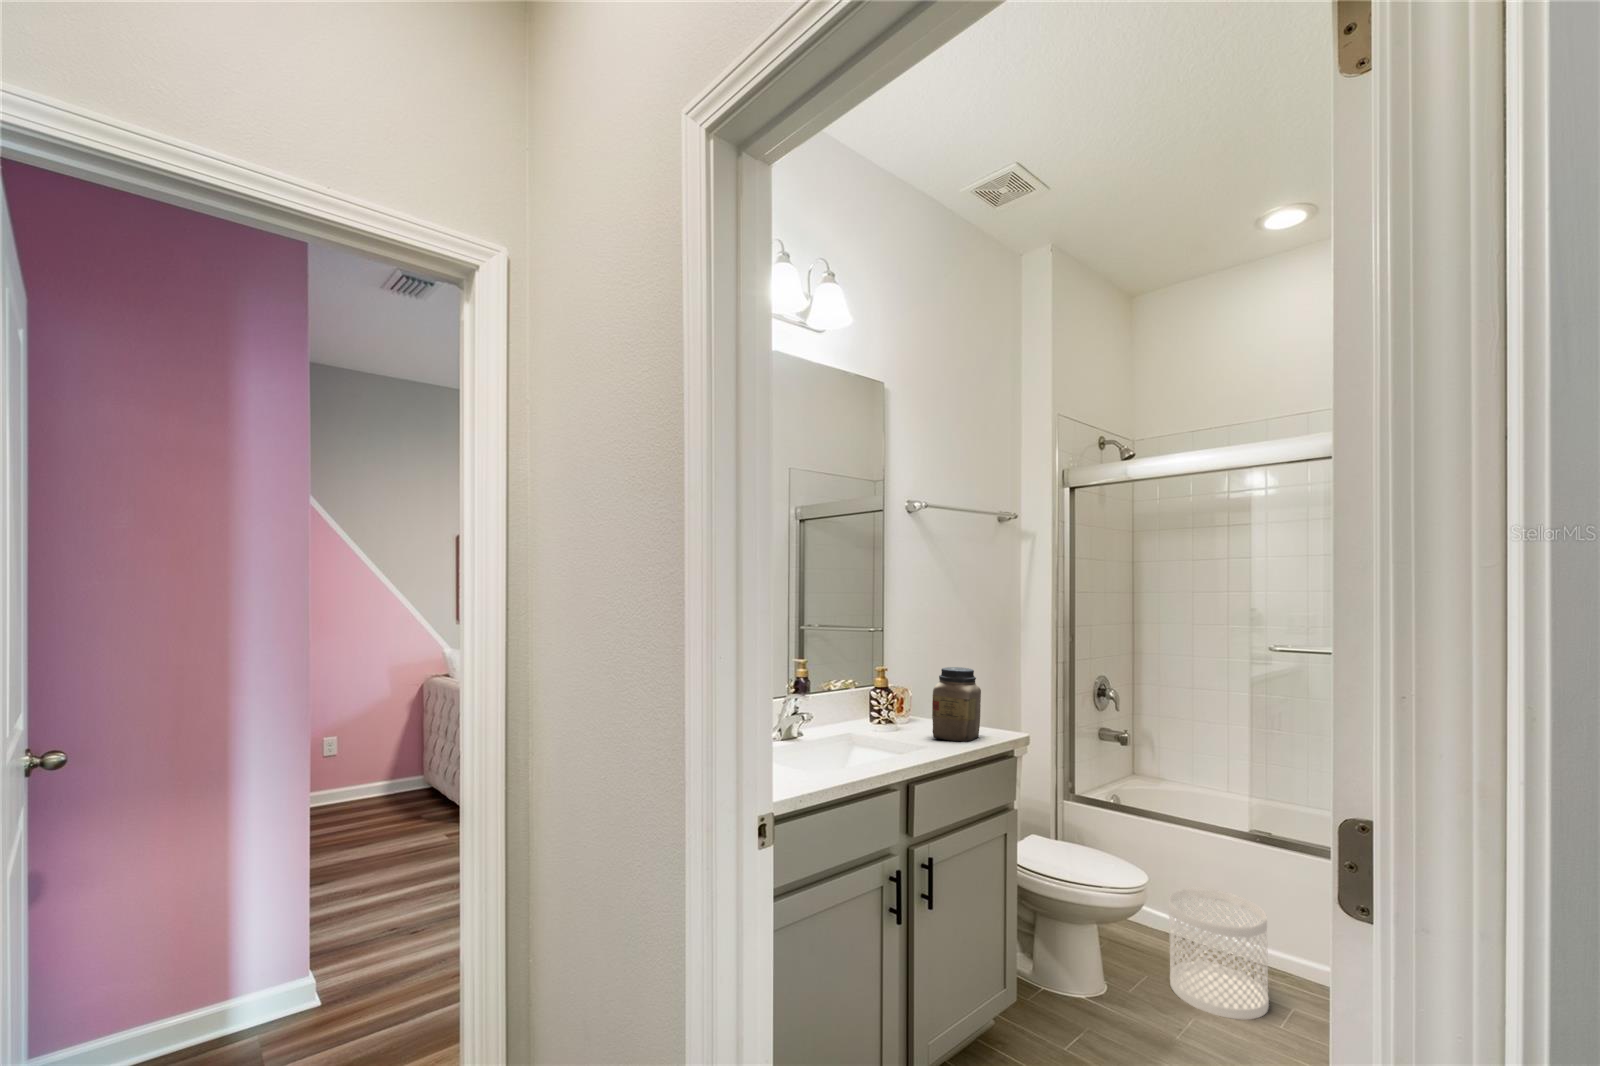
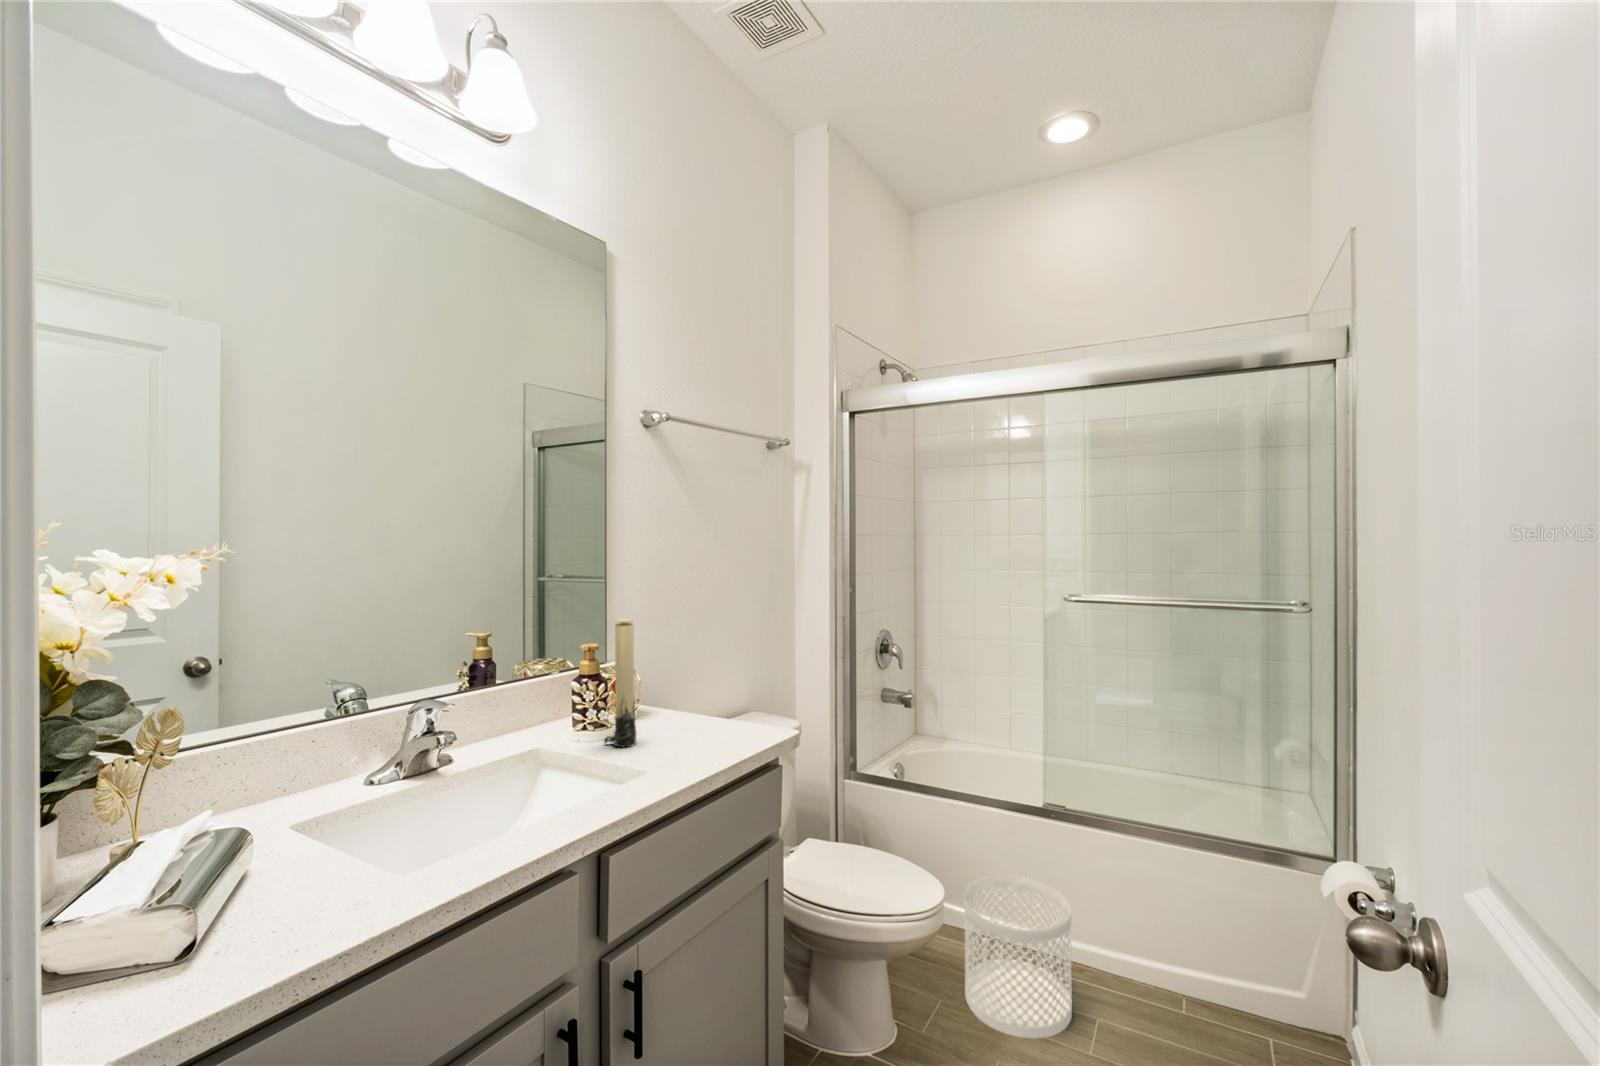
candle: none [893,650,915,736] -> present [604,619,636,747]
jar: present [932,667,981,742] -> none [657,641,731,754]

